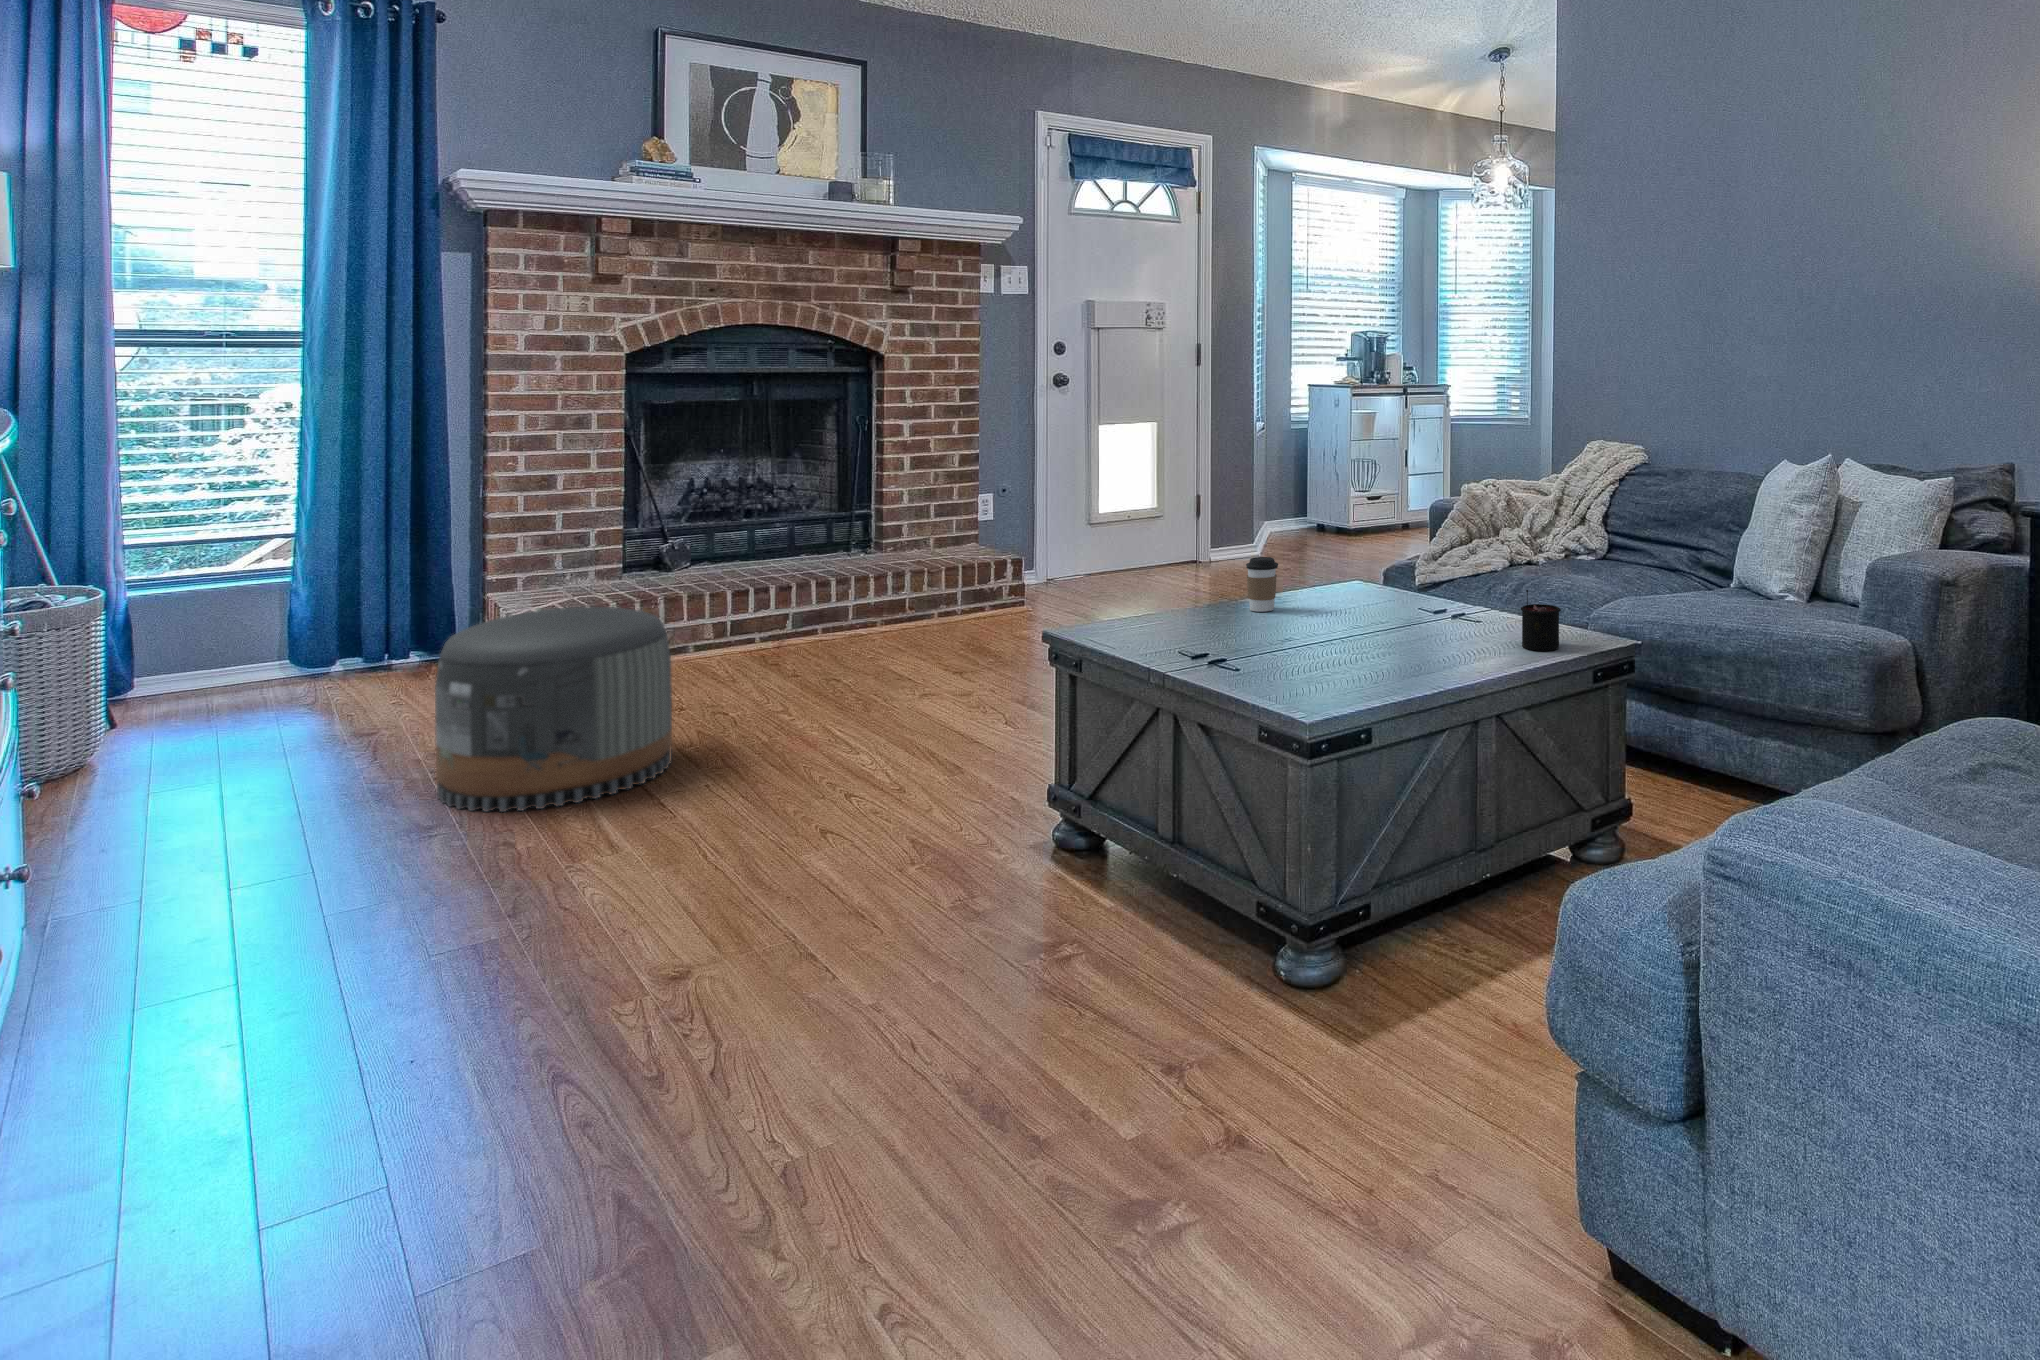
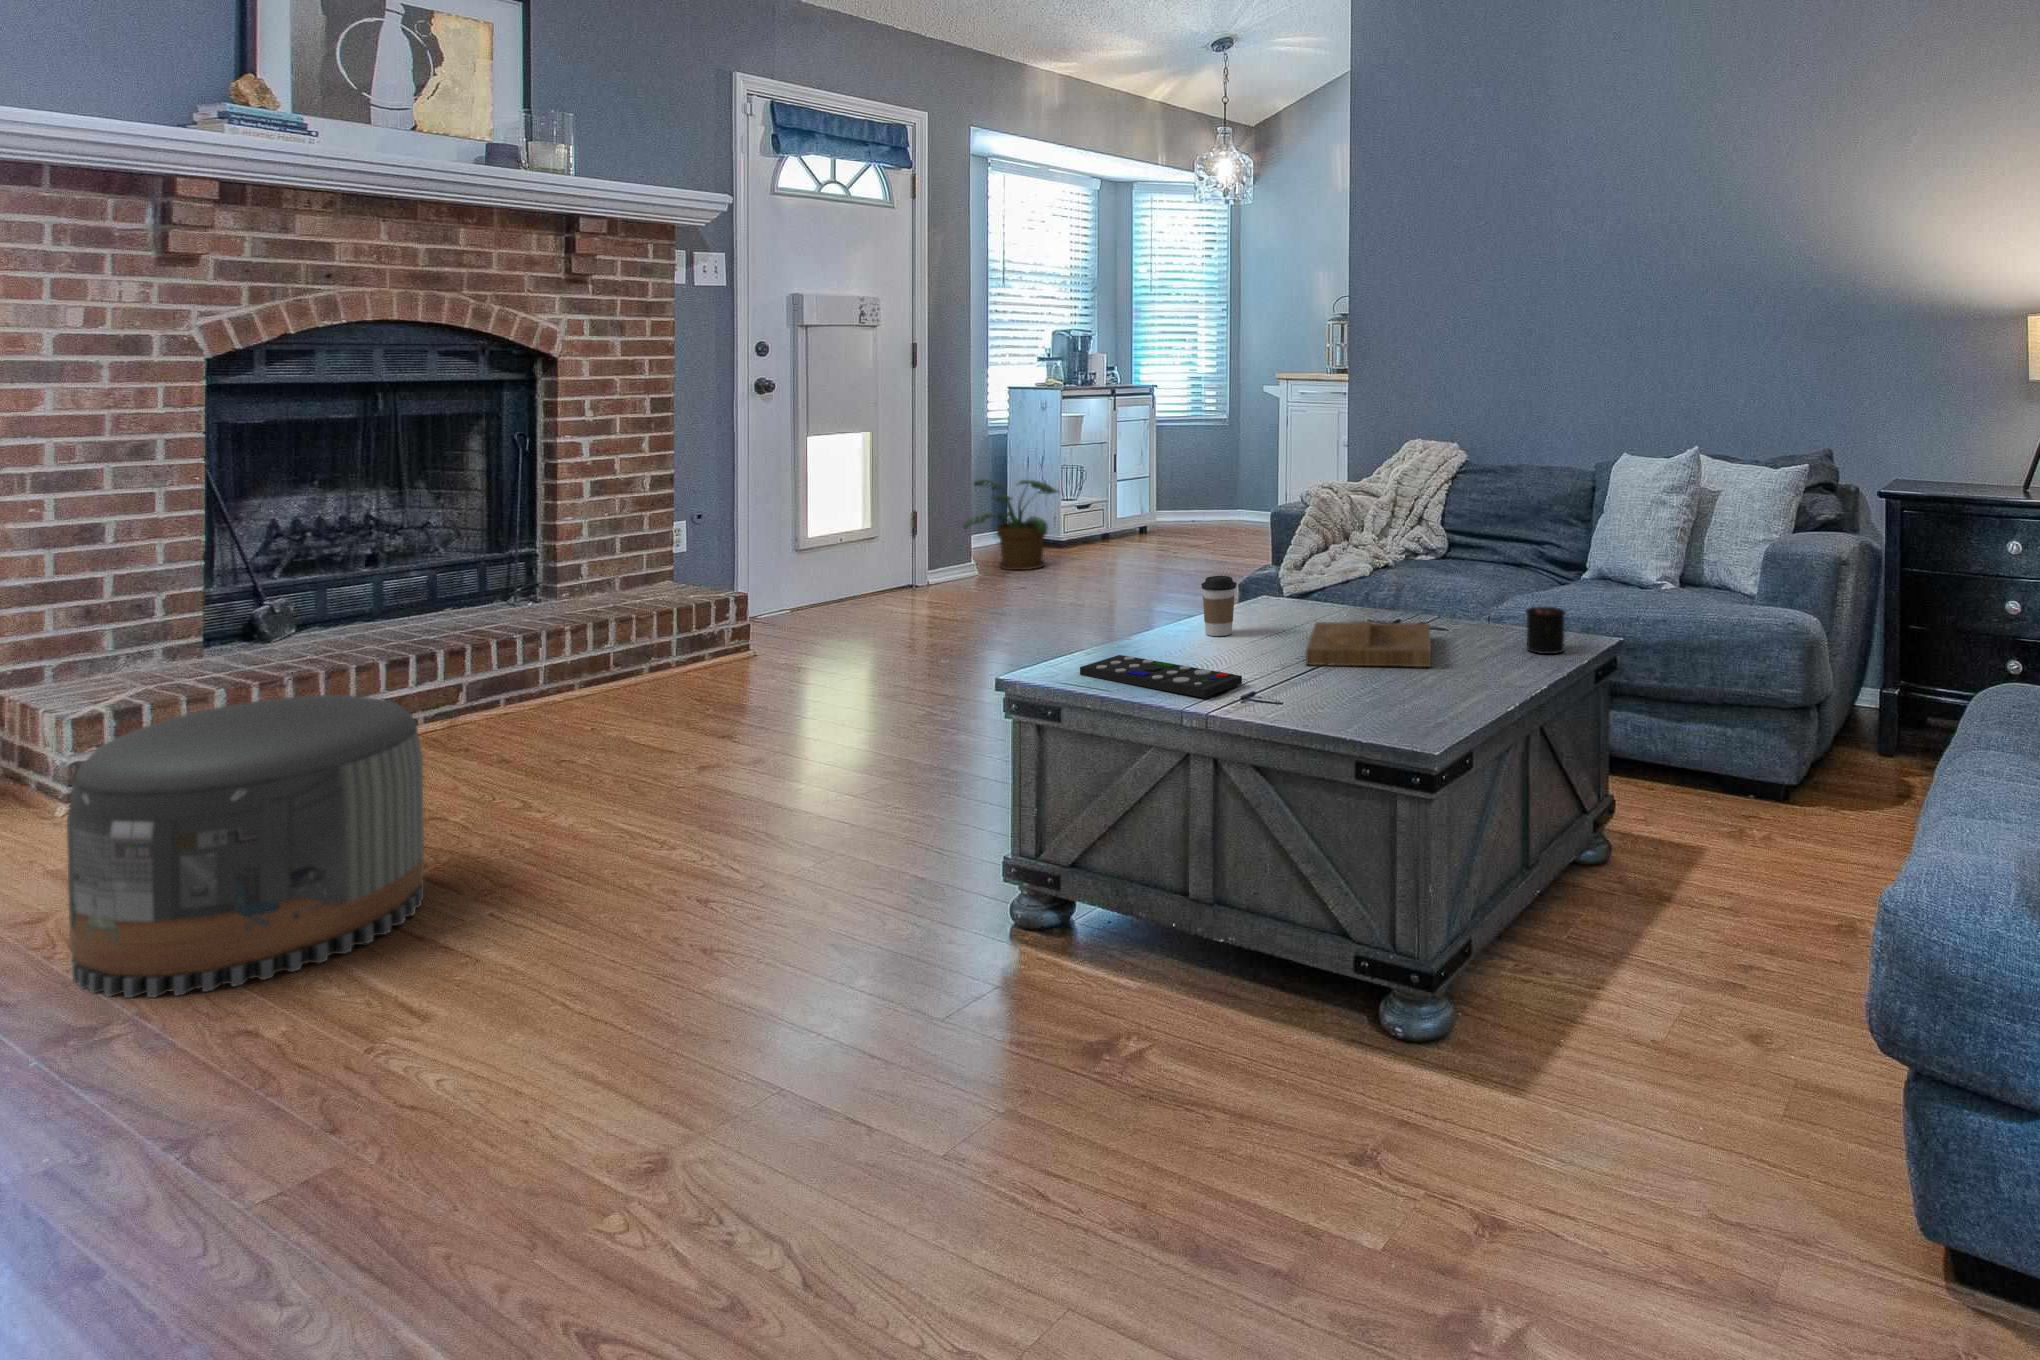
potted plant: none [1251,469,1339,554] -> present [963,479,1058,570]
tray: none [1299,605,1445,652] -> present [1306,621,1431,667]
remote control: none [1102,620,1220,660] -> present [1080,655,1242,698]

